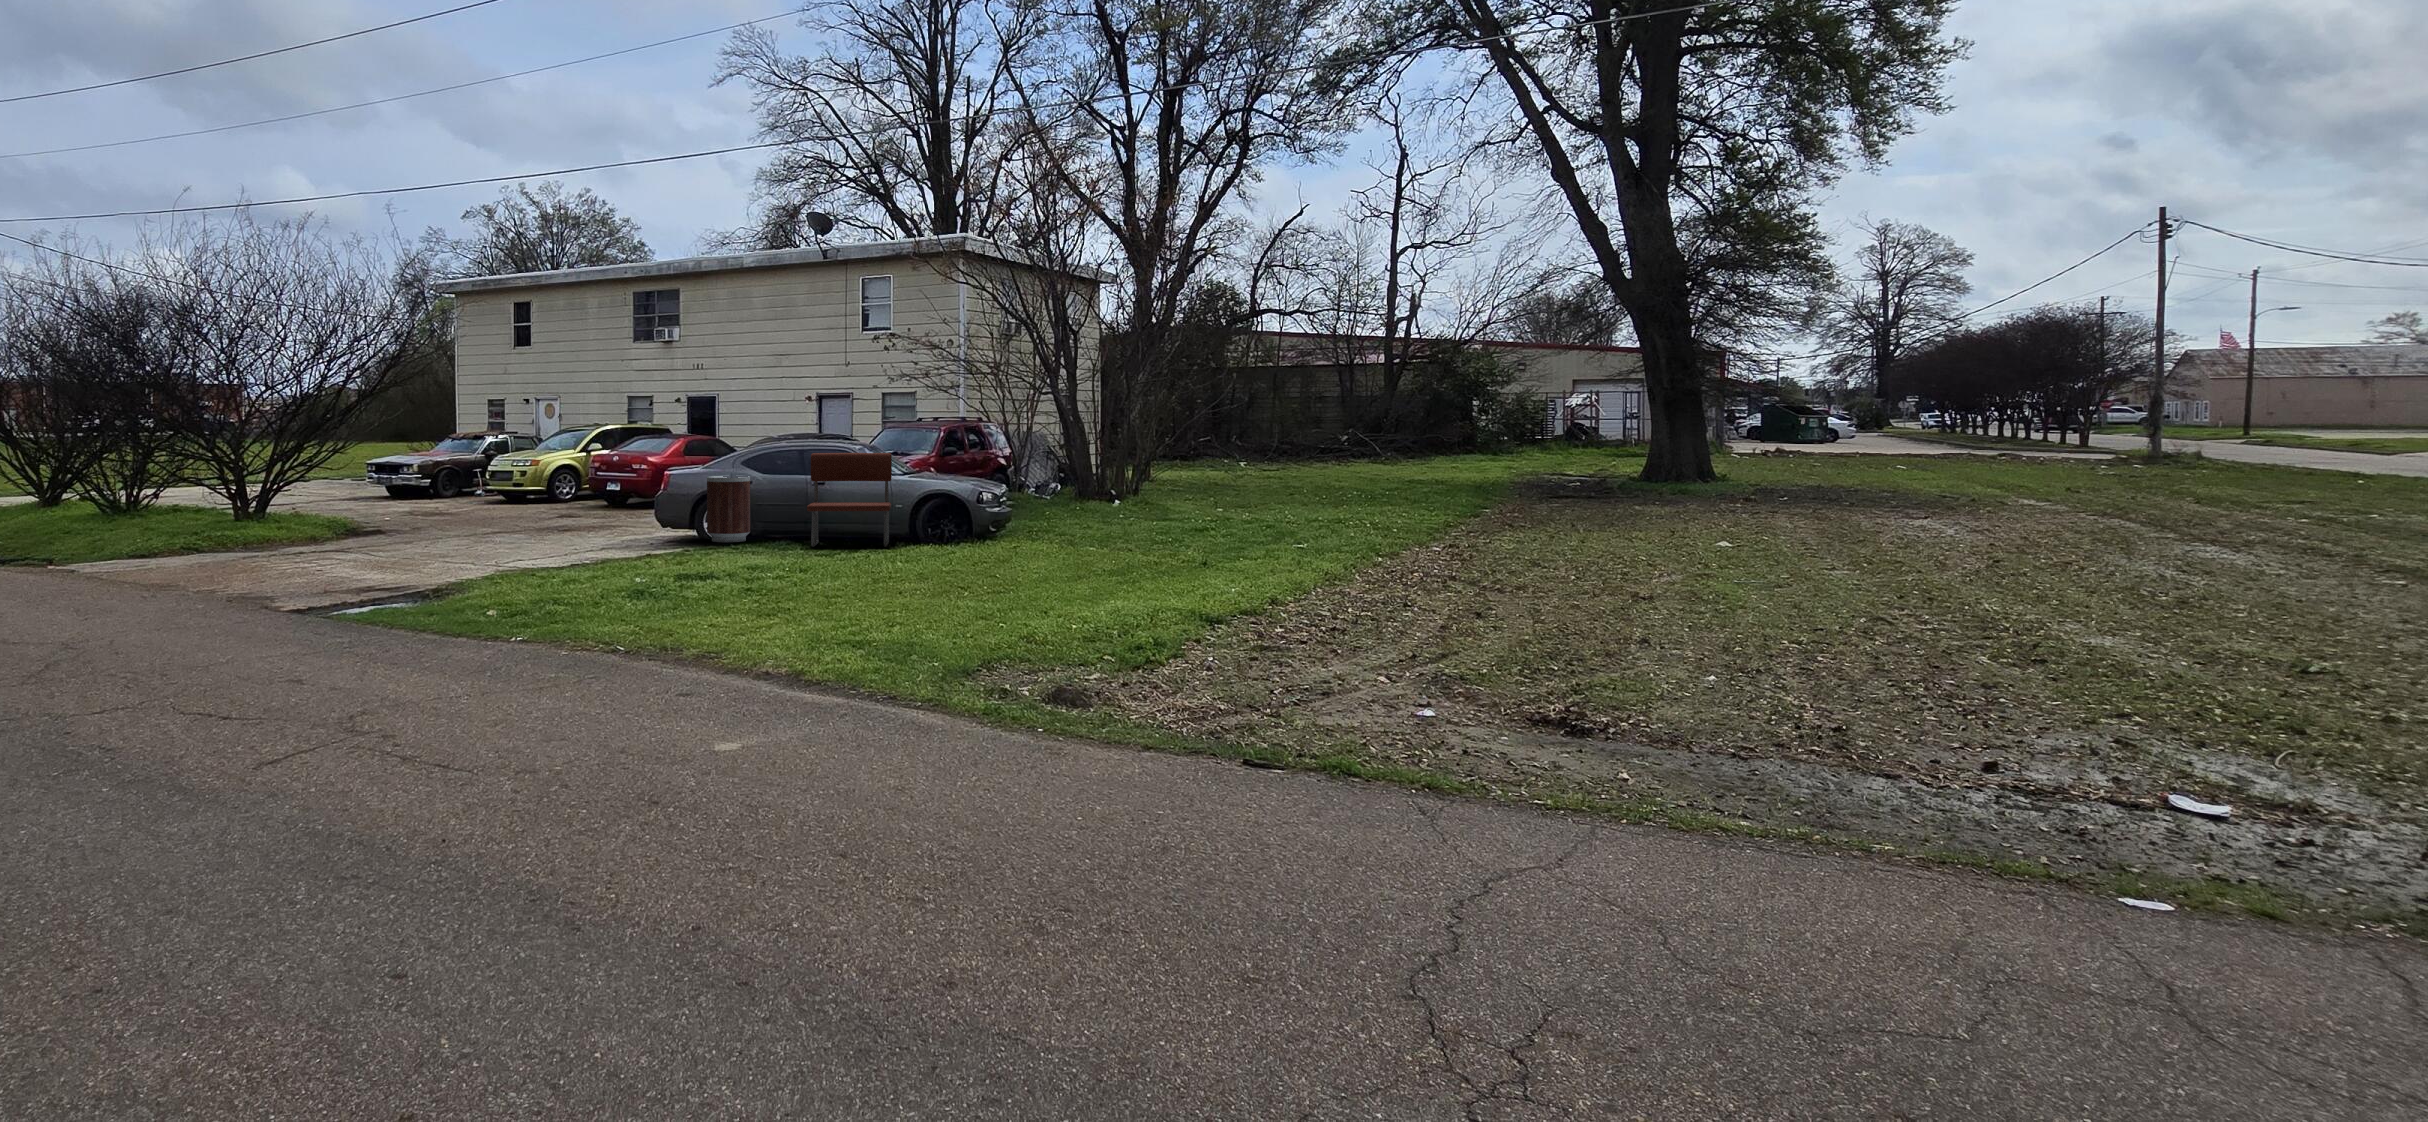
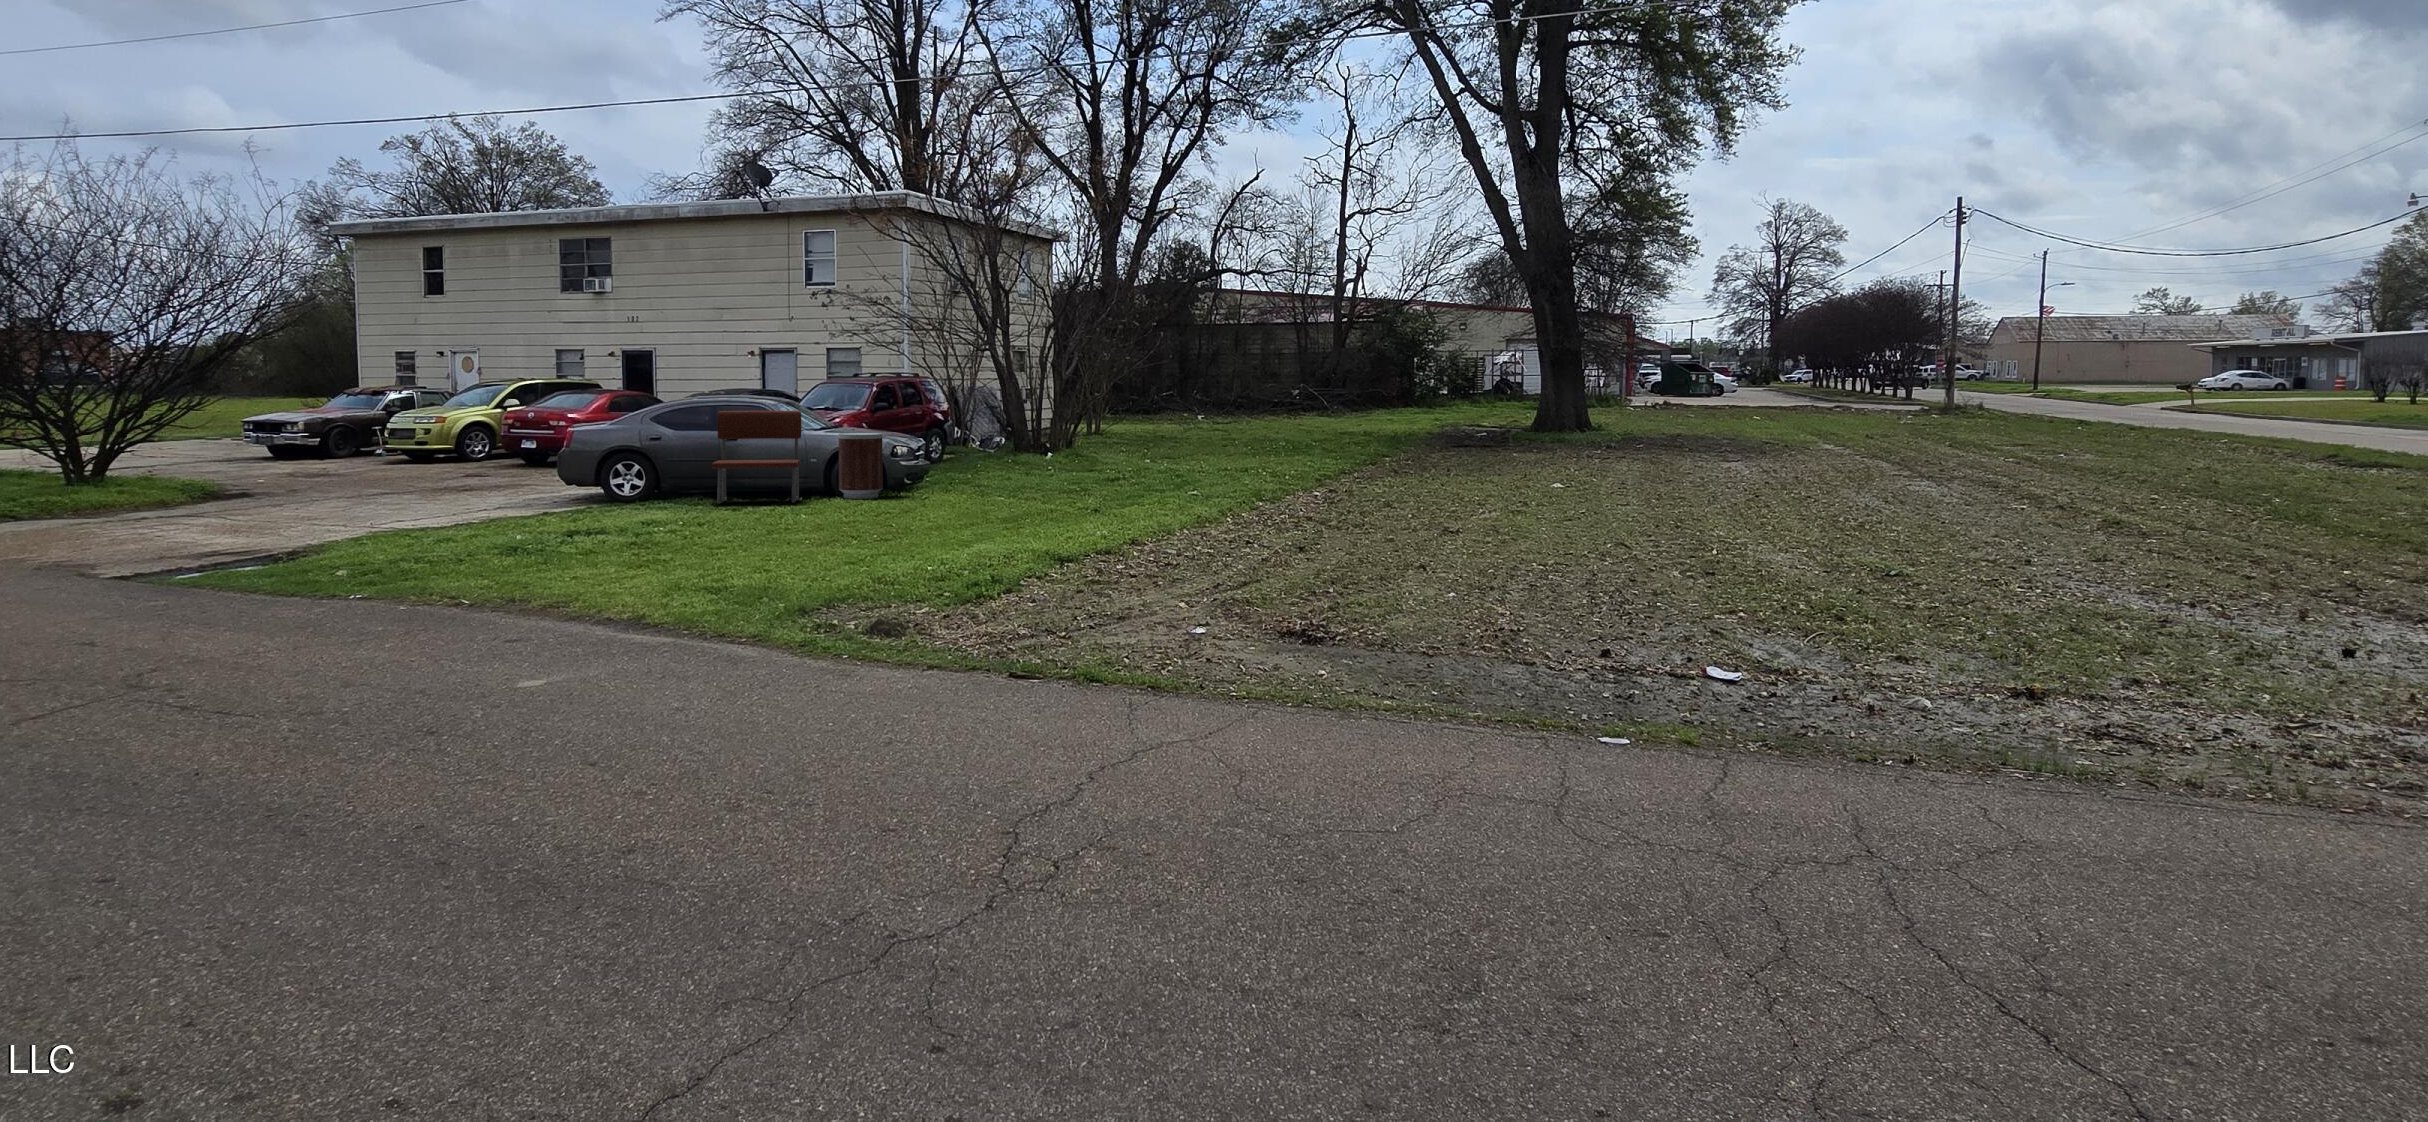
trash can: present [707,476,750,542] -> present [839,433,883,499]

